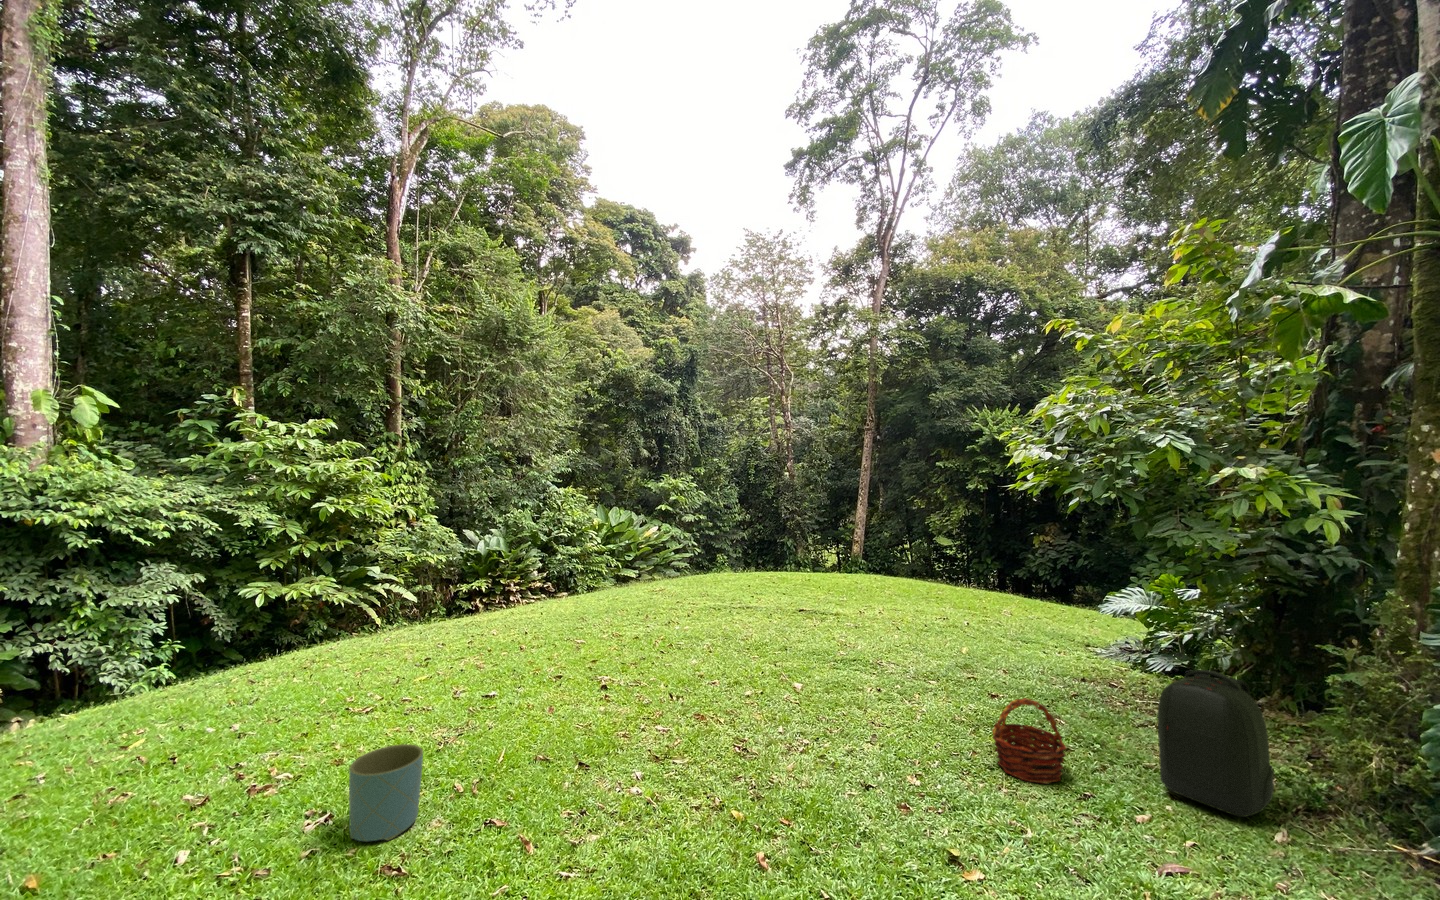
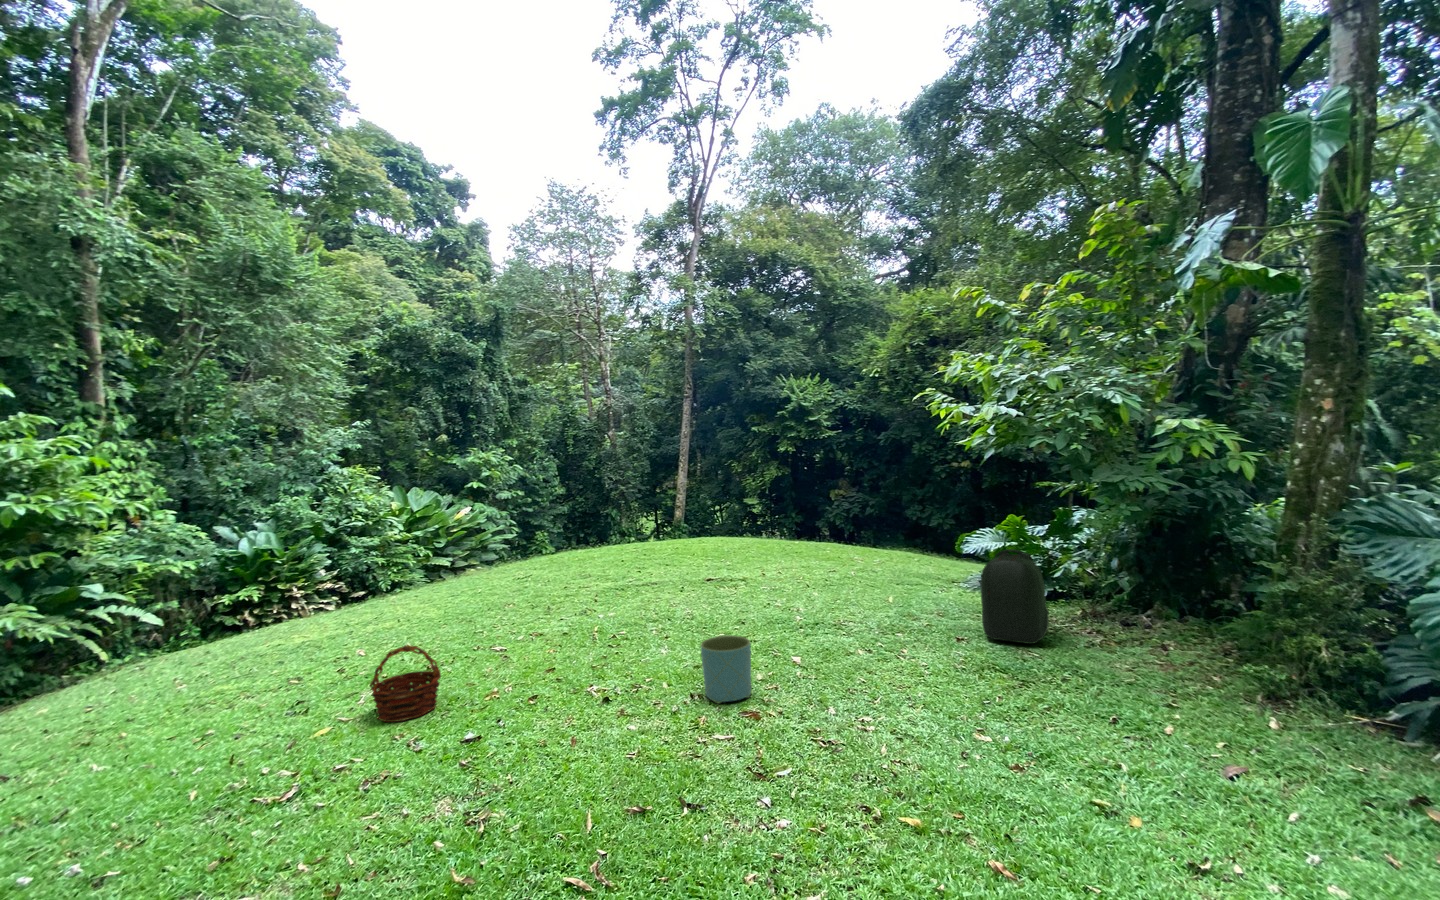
basket: present [992,698,1066,784] -> present [370,645,441,722]
planter: present [349,744,423,841] -> present [701,635,751,704]

